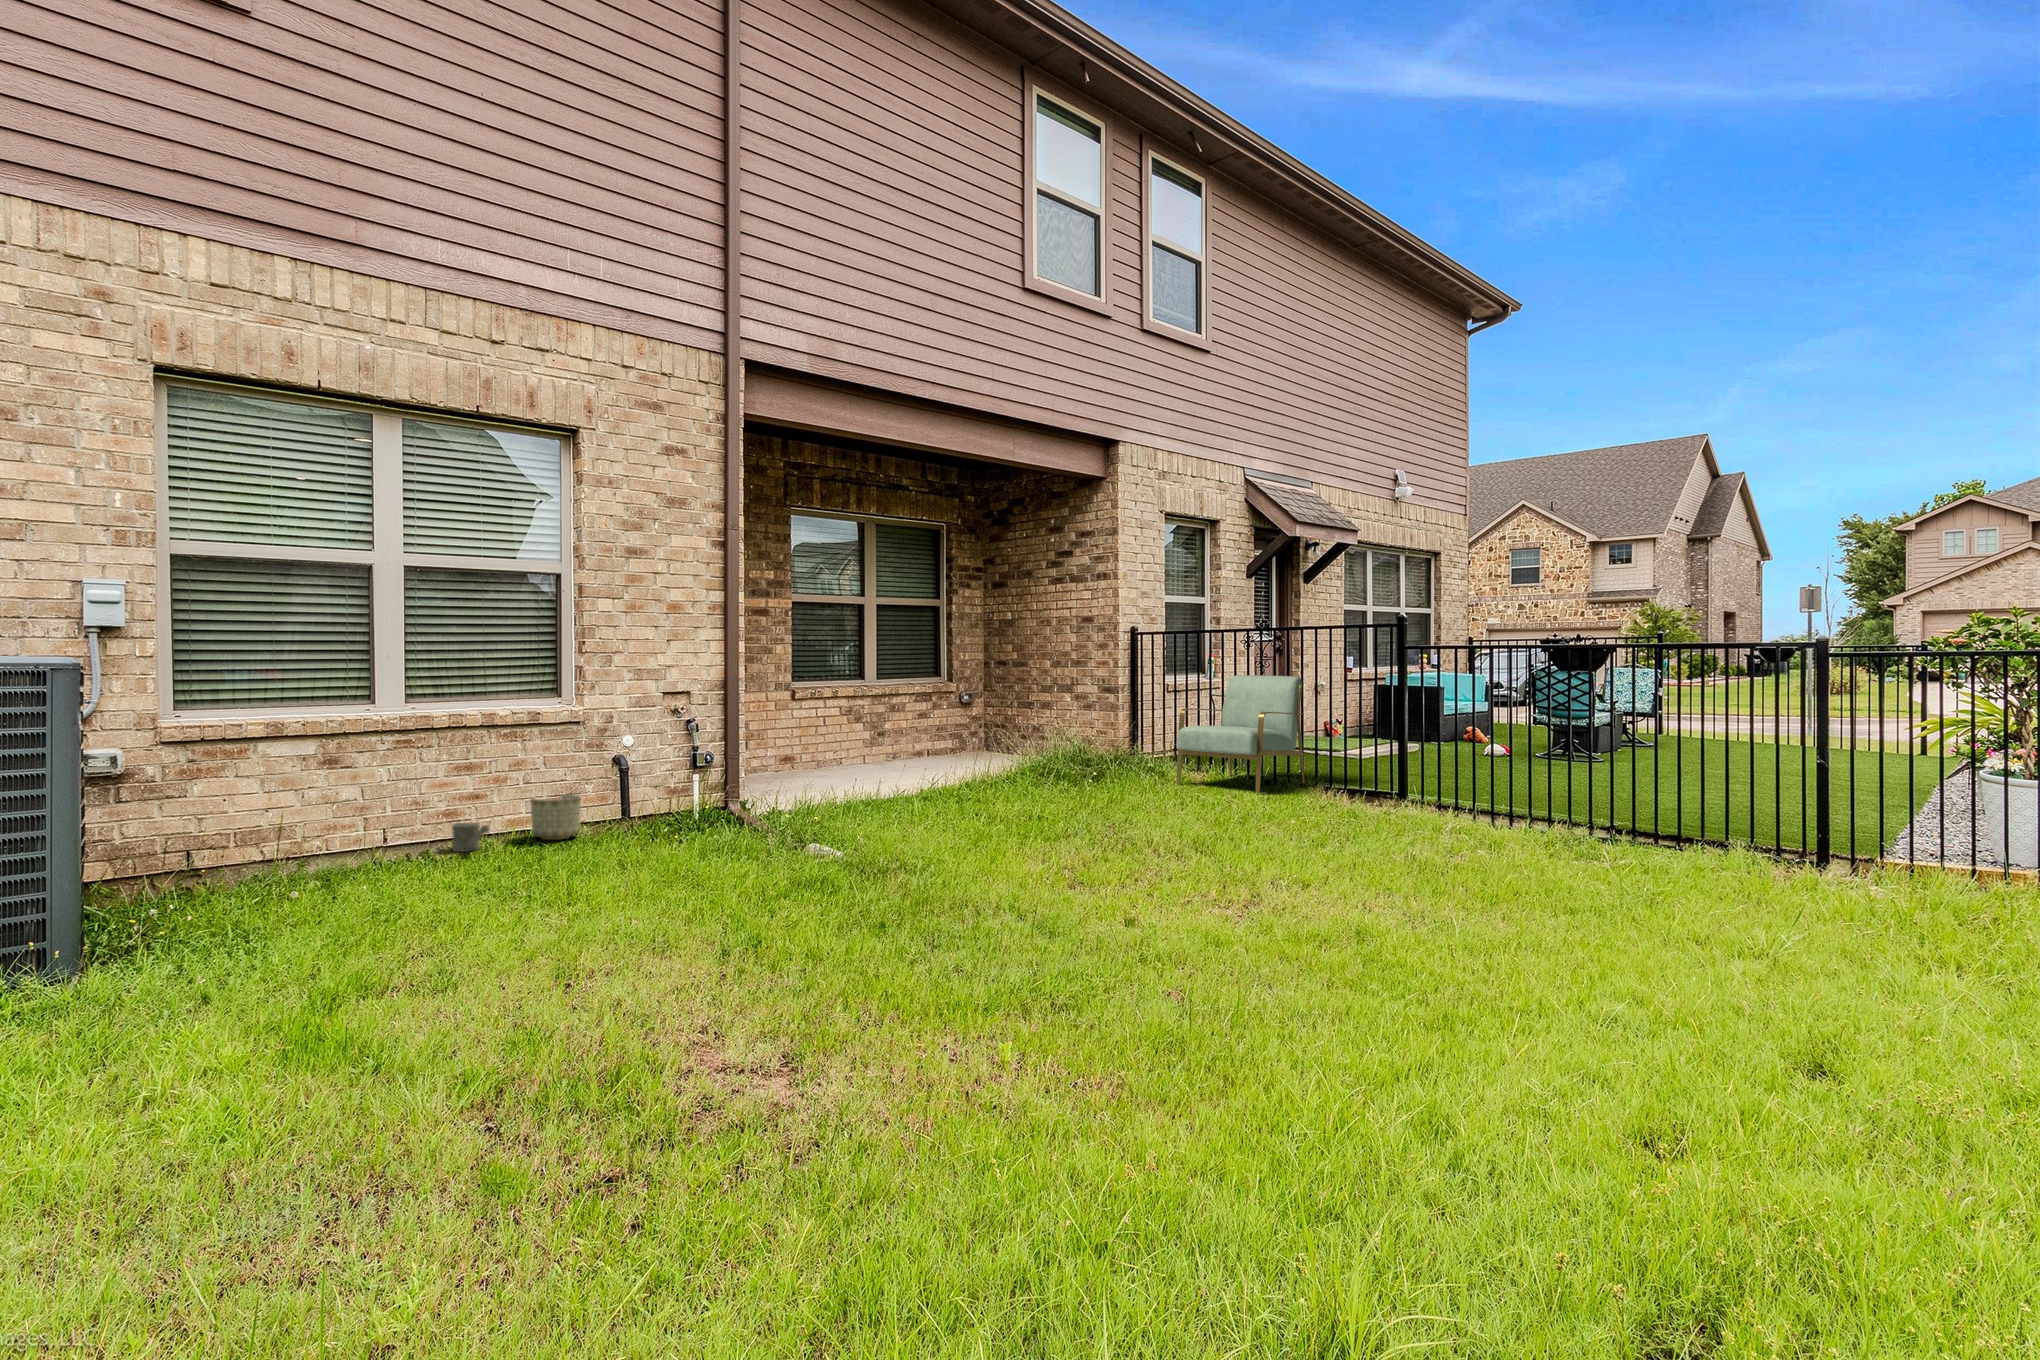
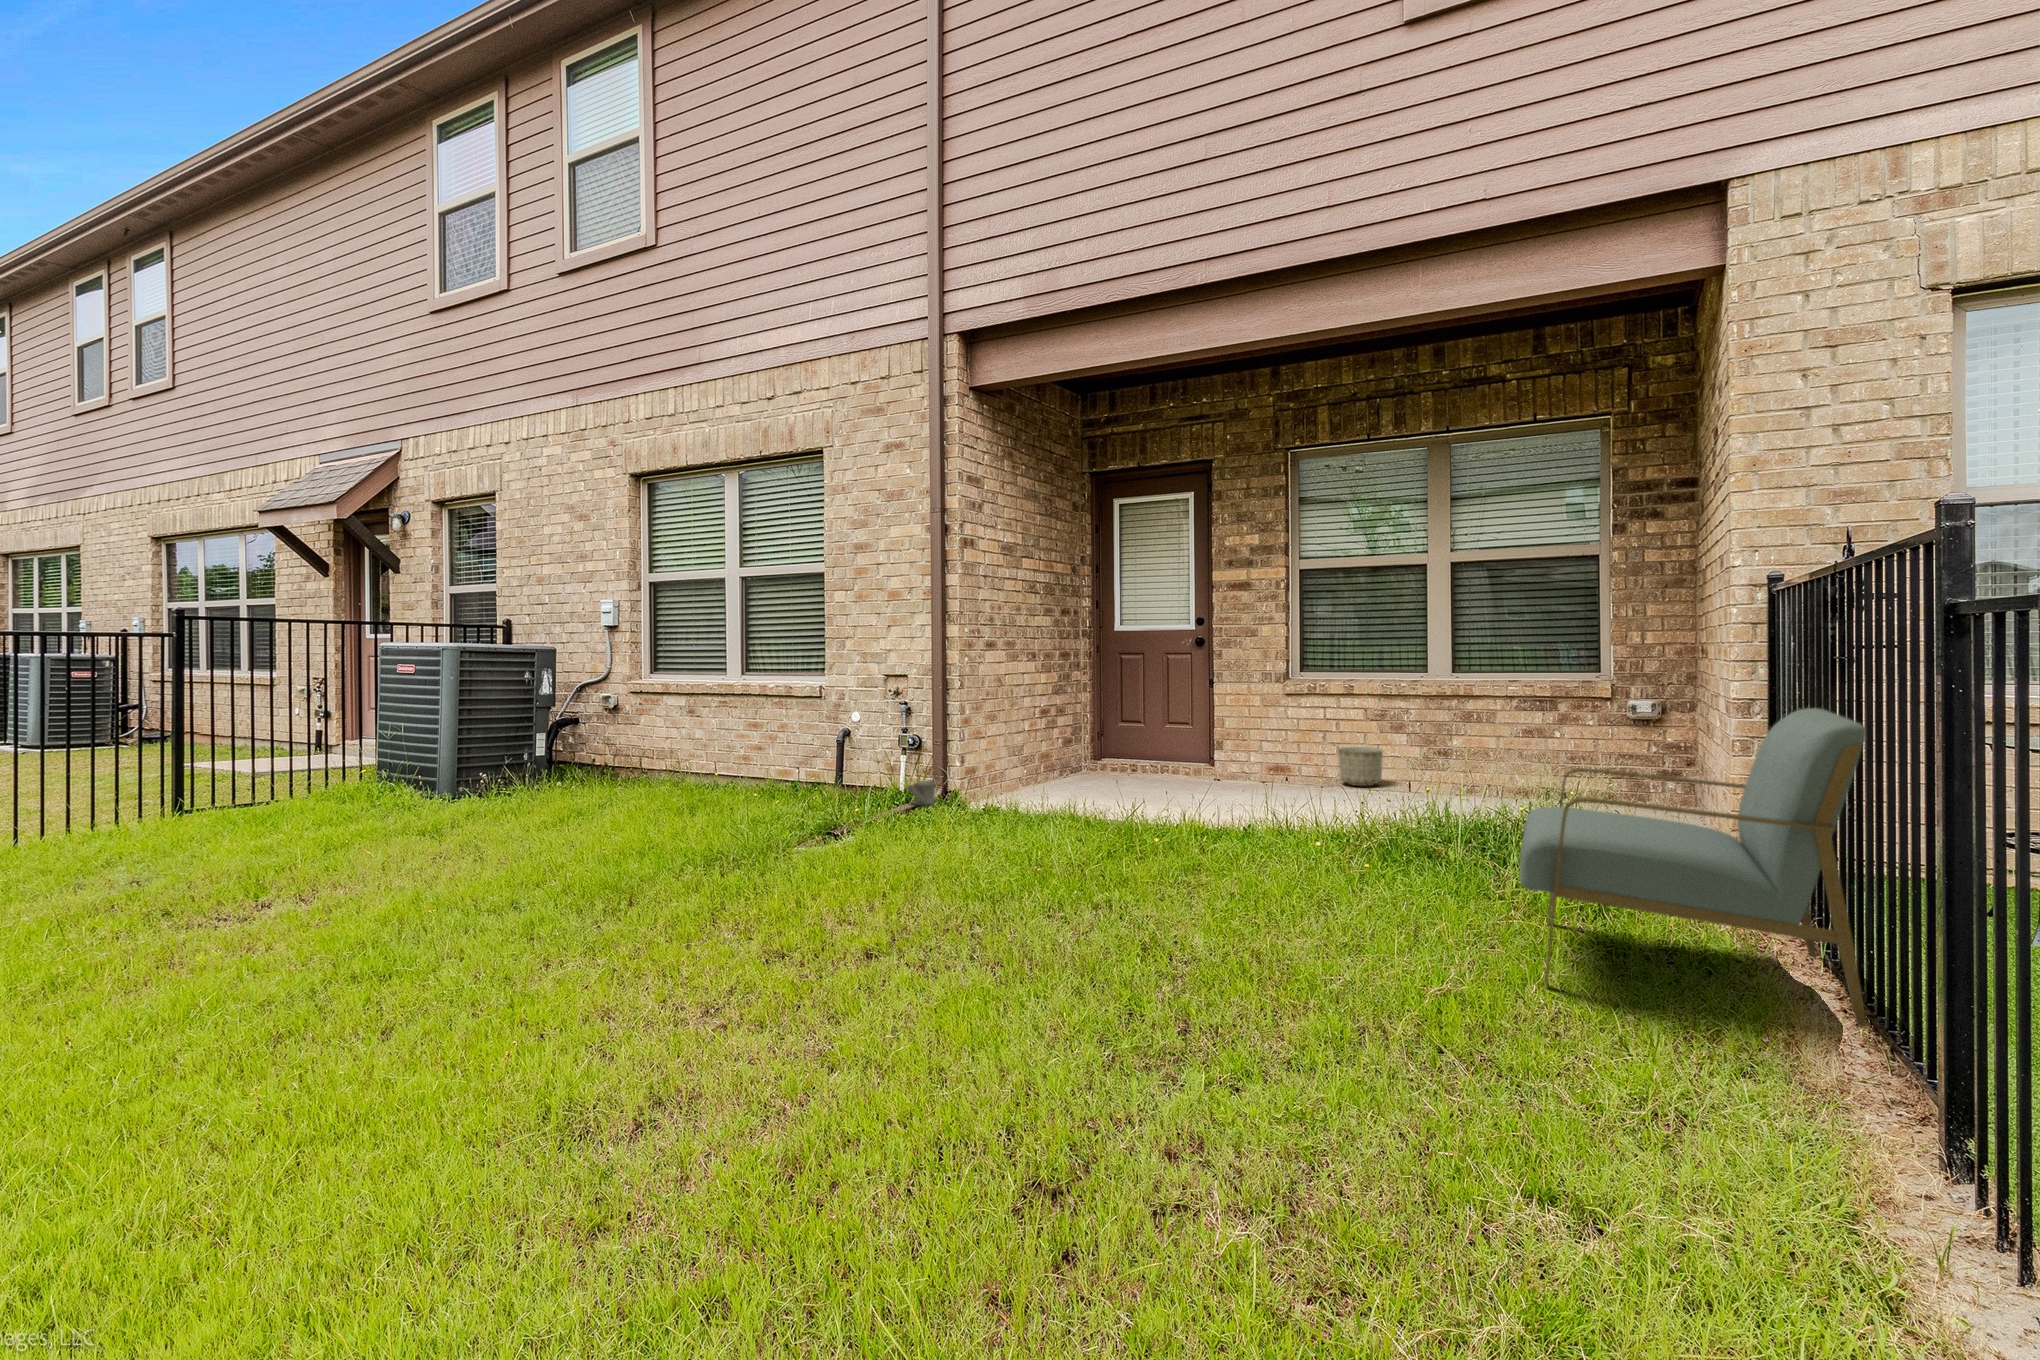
planter: present [530,794,581,840] -> present [1338,747,1383,786]
watering can: present [452,822,489,852] -> present [907,780,935,806]

